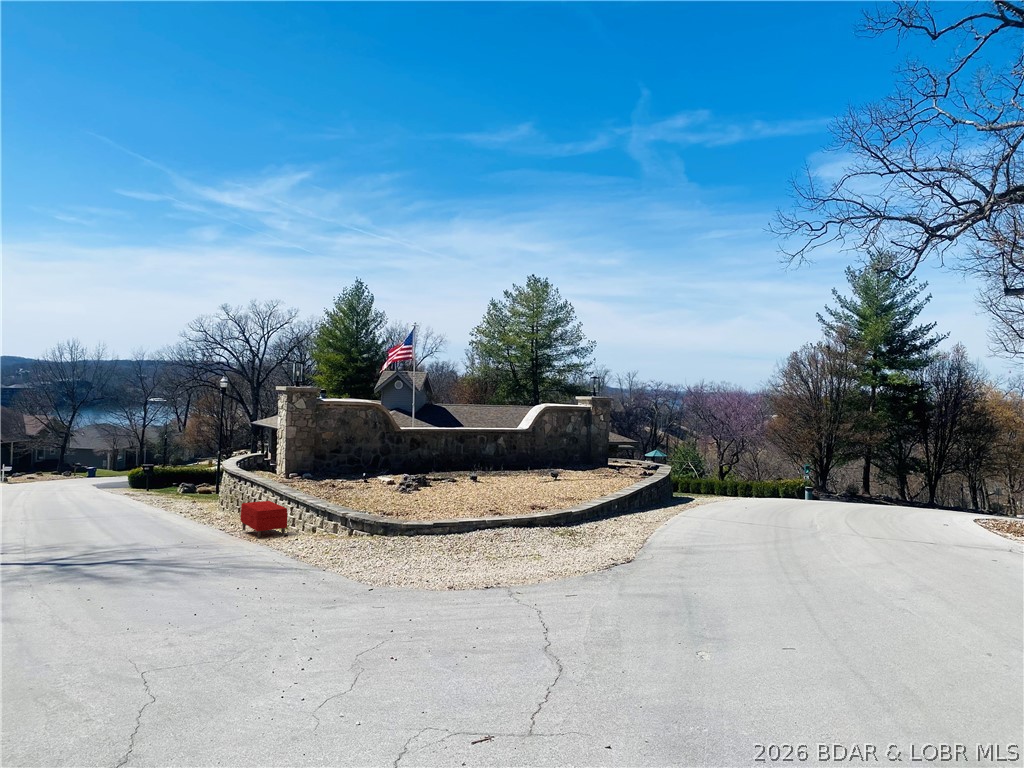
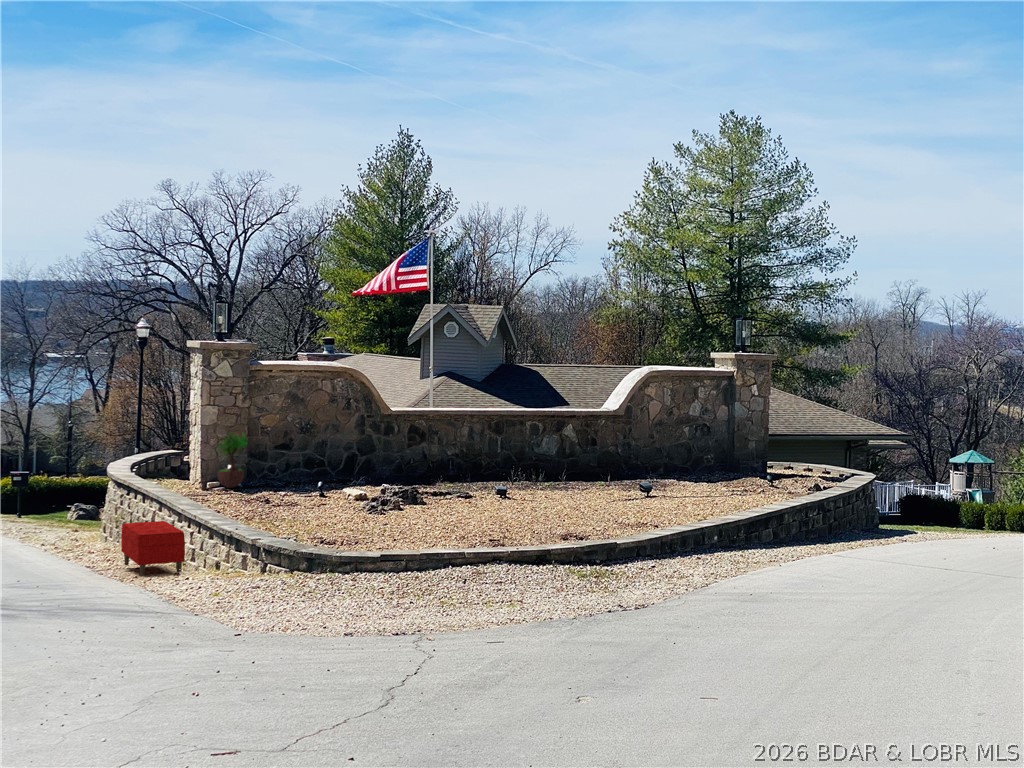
potted tree: none [295,441,318,478] -> present [218,434,247,488]

